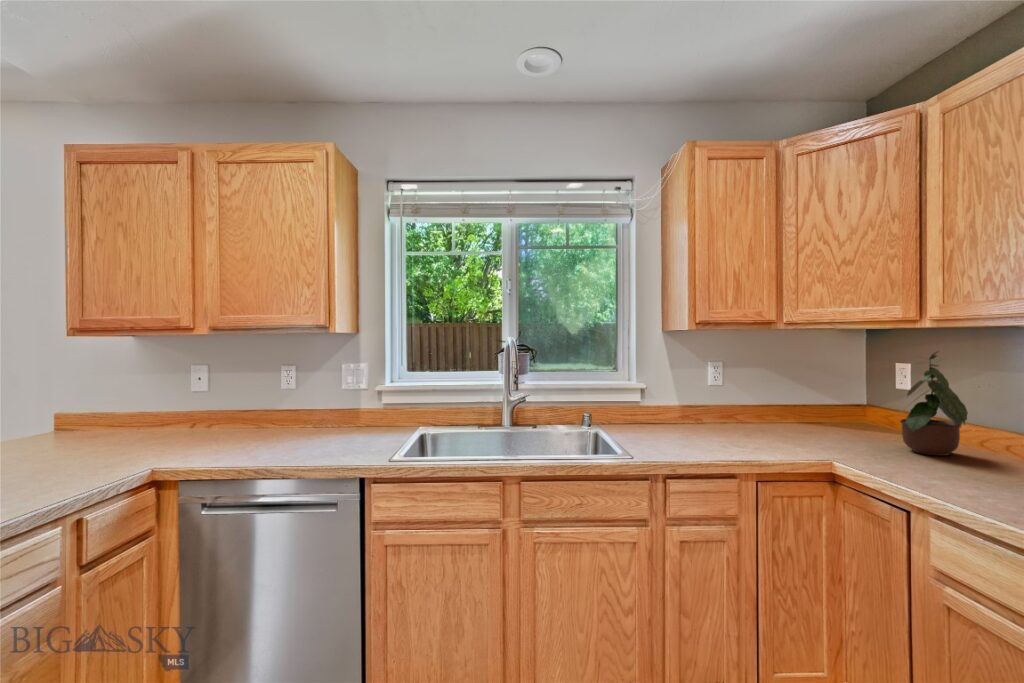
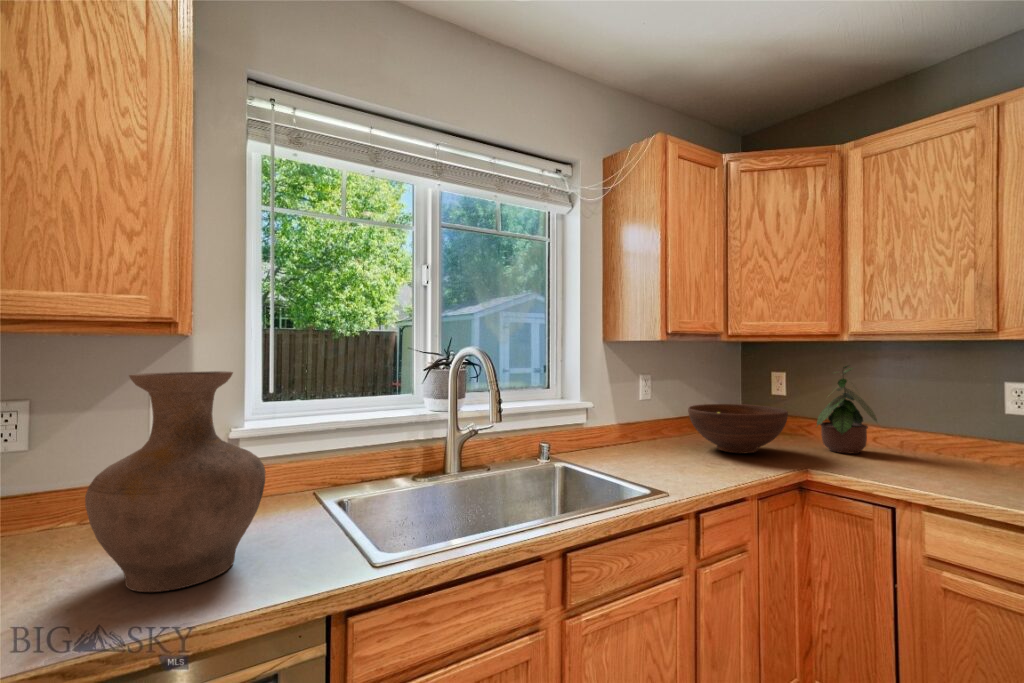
vase: none [282,353,359,454] -> present [85,371,266,592]
fruit bowl: none [737,392,842,441] -> present [688,404,788,453]

